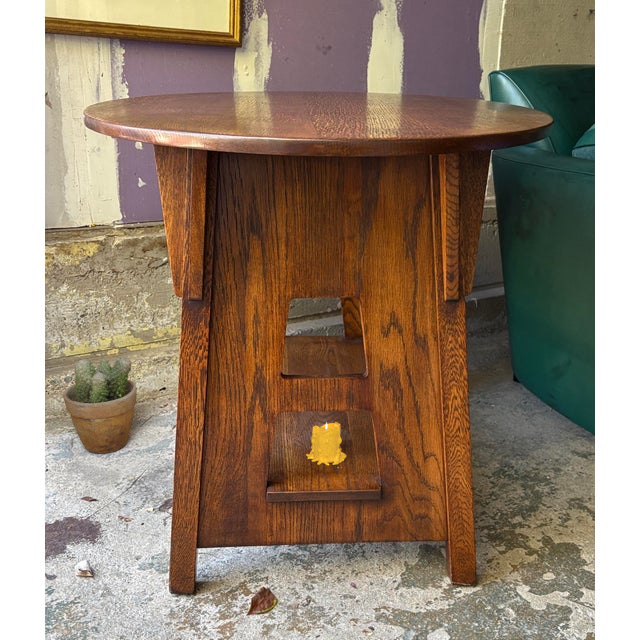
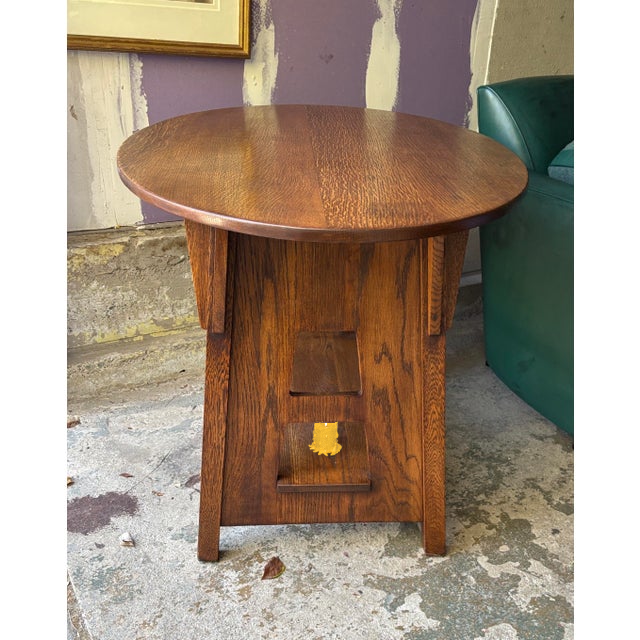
potted plant: present [63,357,137,454] -> none [100,352,162,432]

